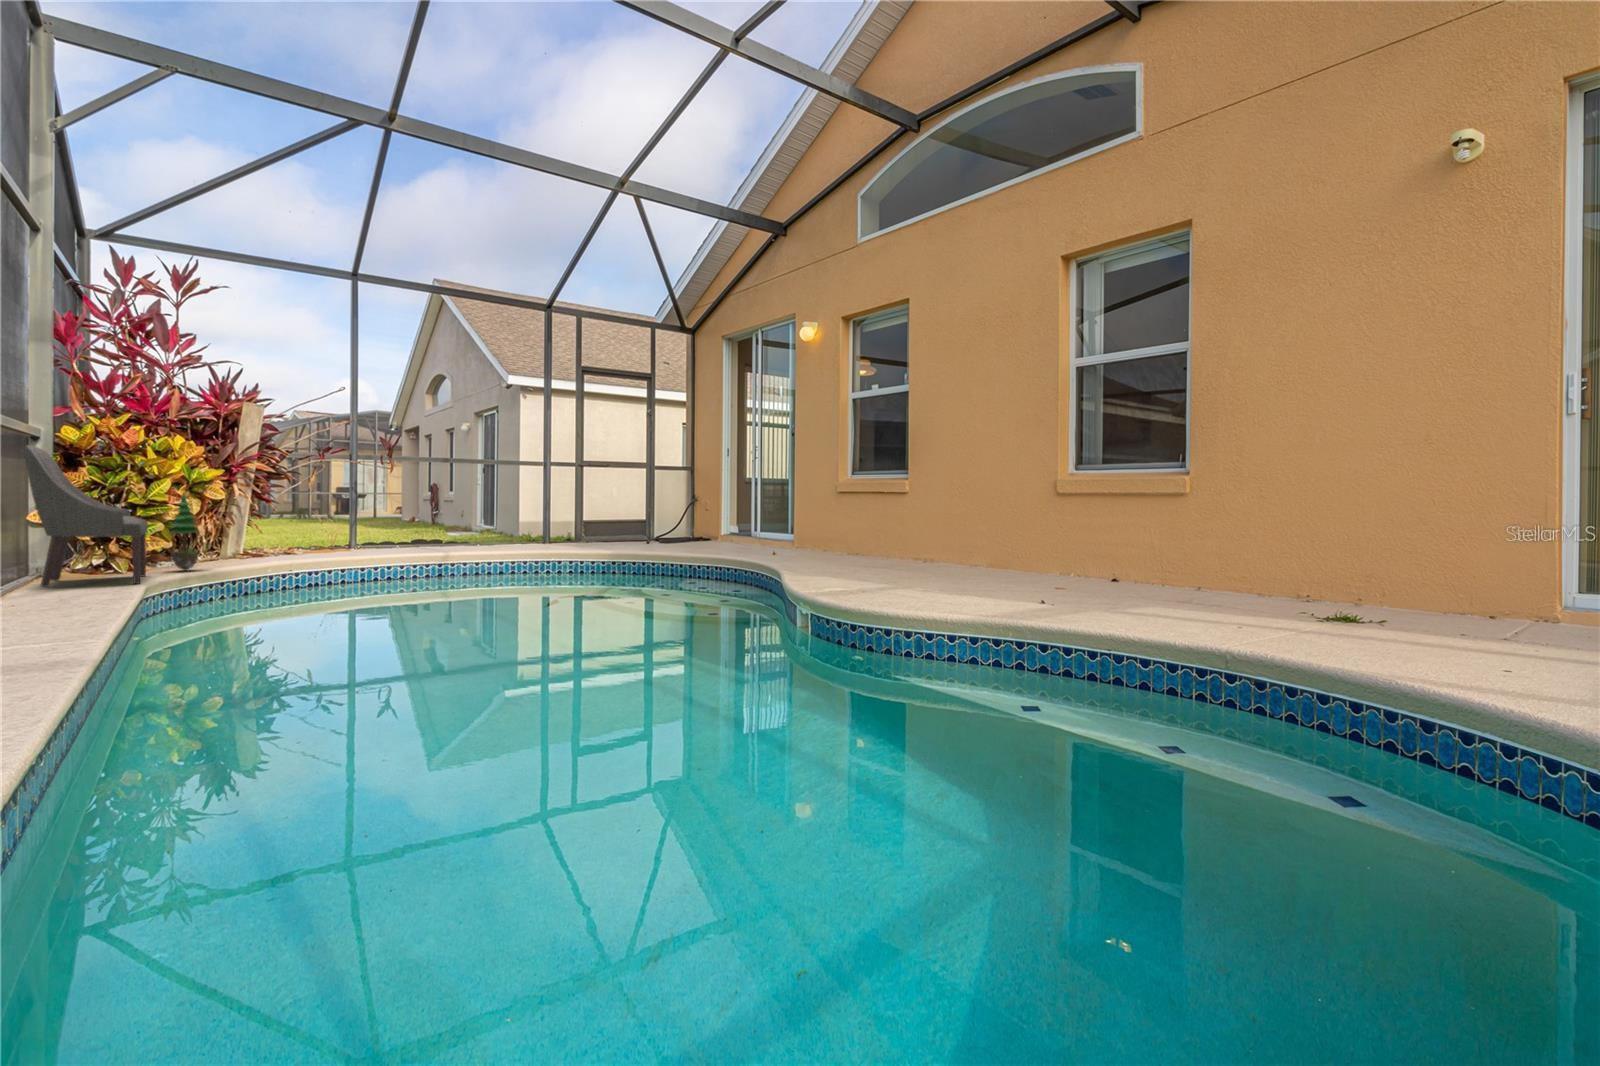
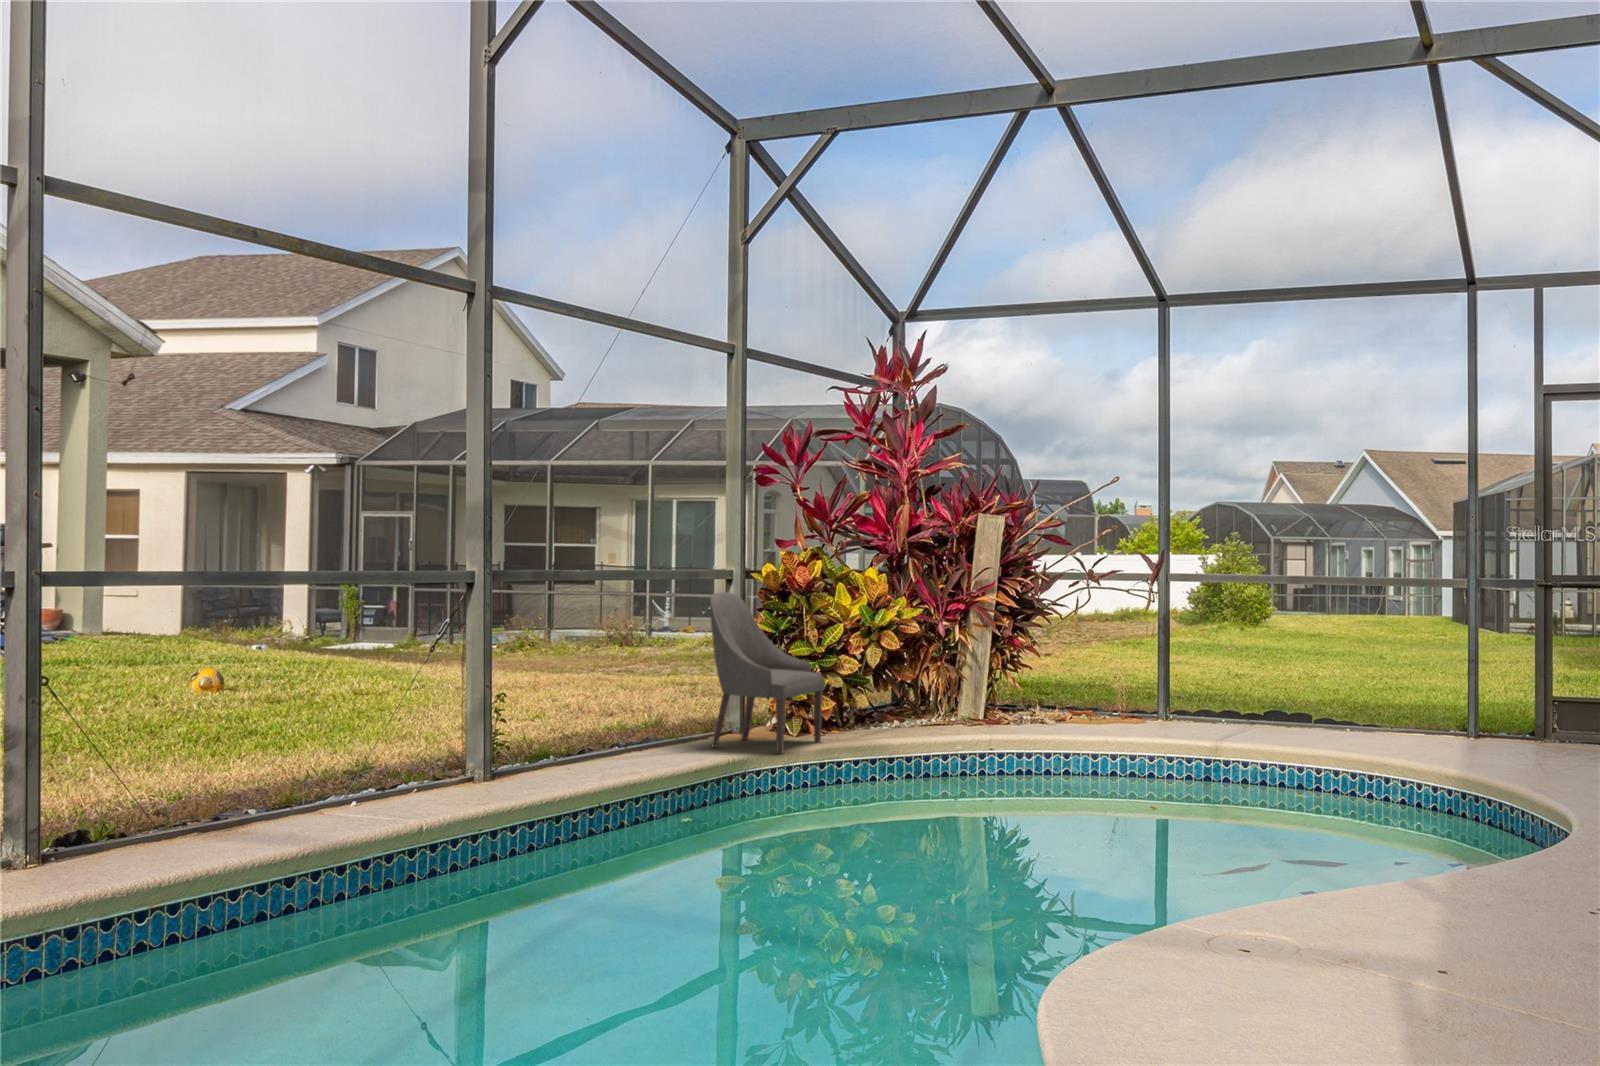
potted tree: present [168,493,199,570] -> none [853,640,888,739]

